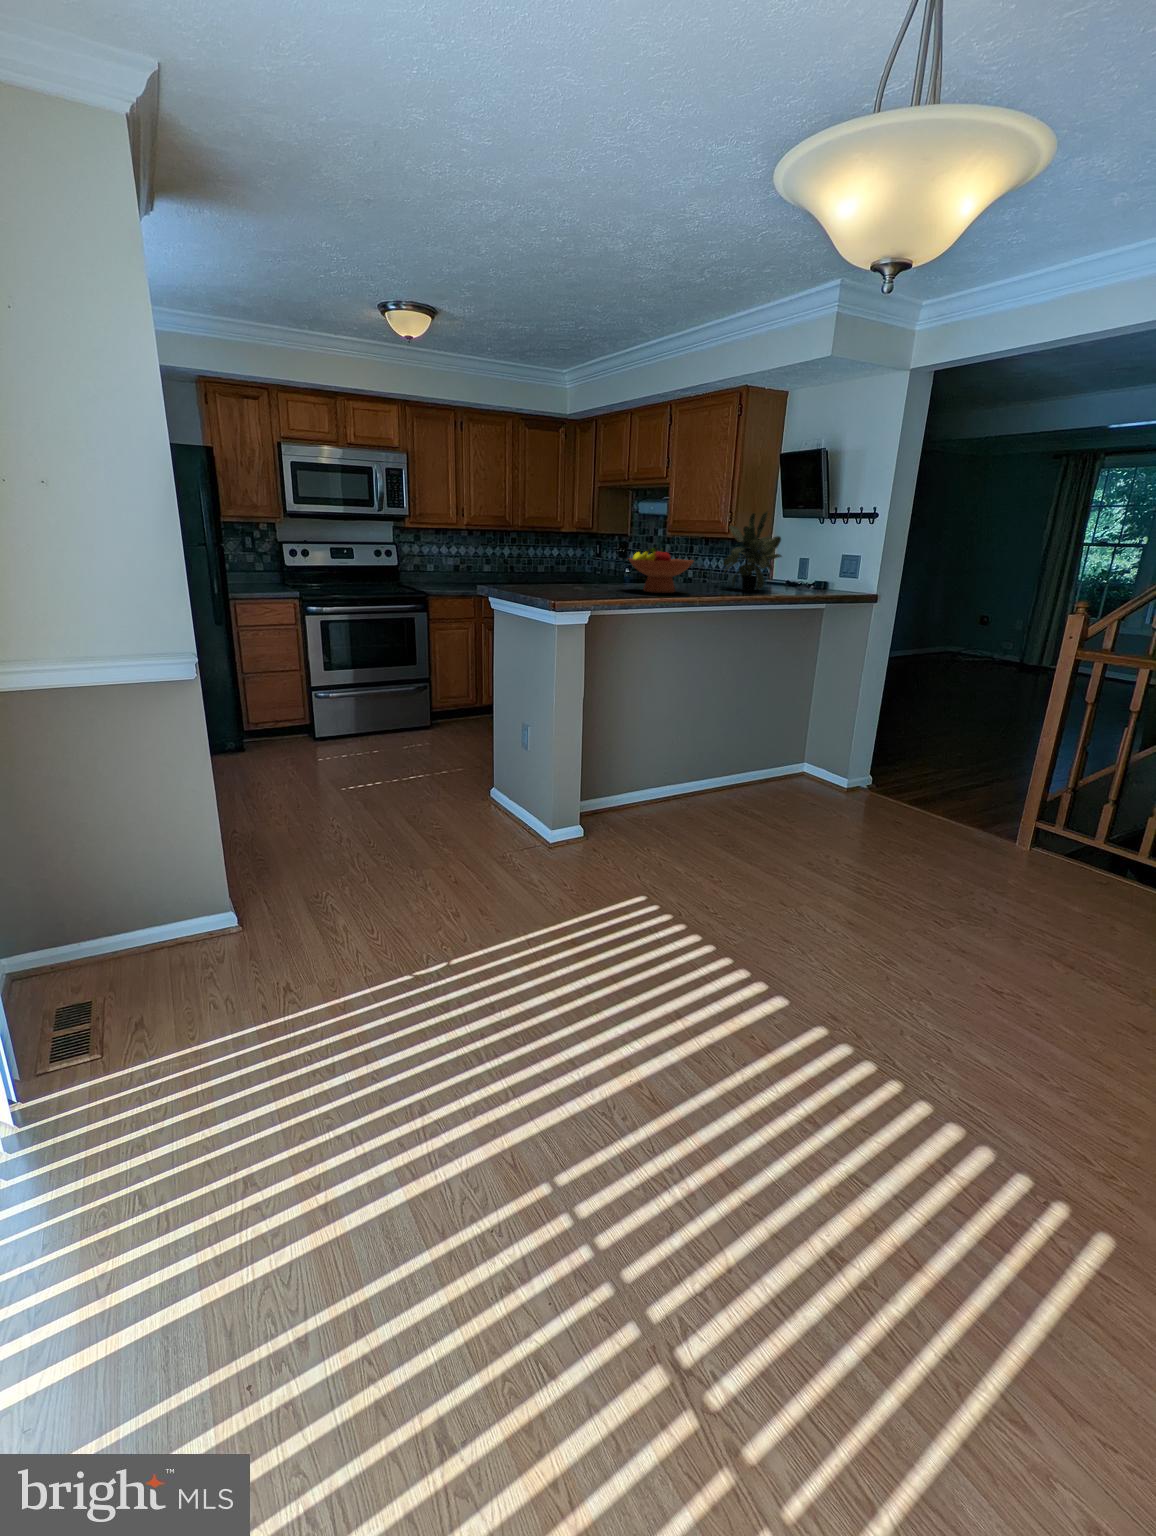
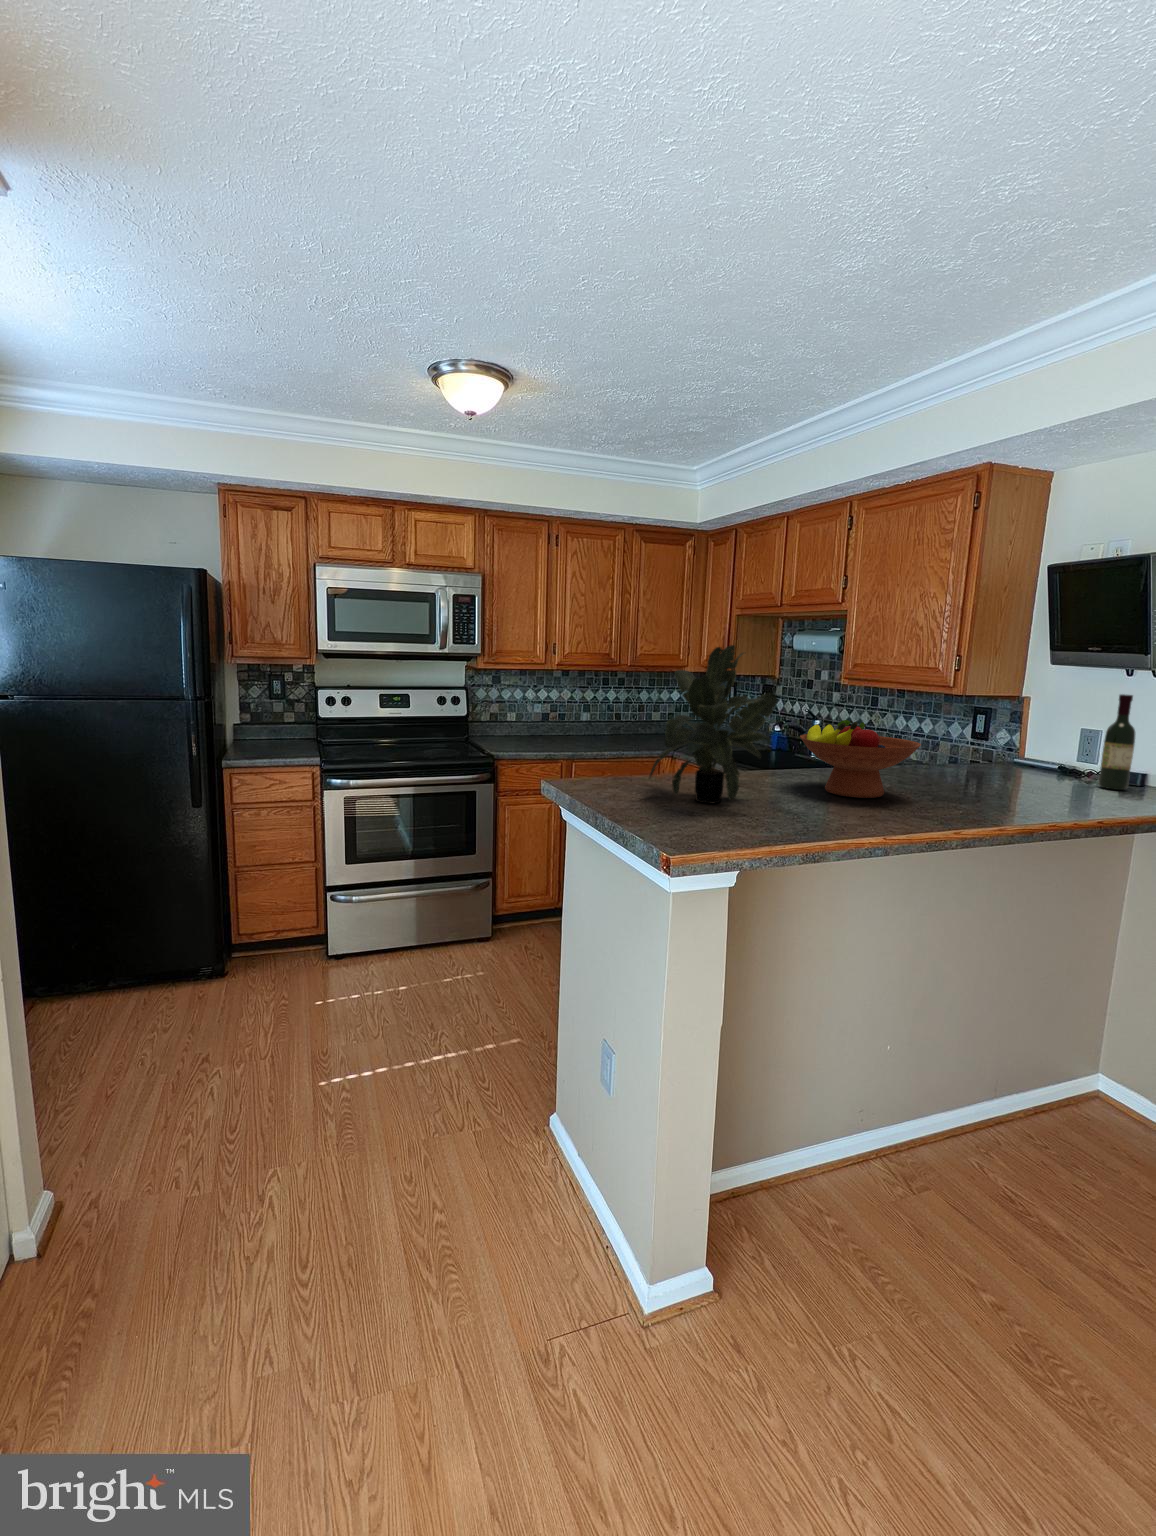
potted plant: present [723,512,781,591] -> present [649,645,777,804]
wine bottle: none [805,535,823,593] -> present [1098,694,1135,790]

